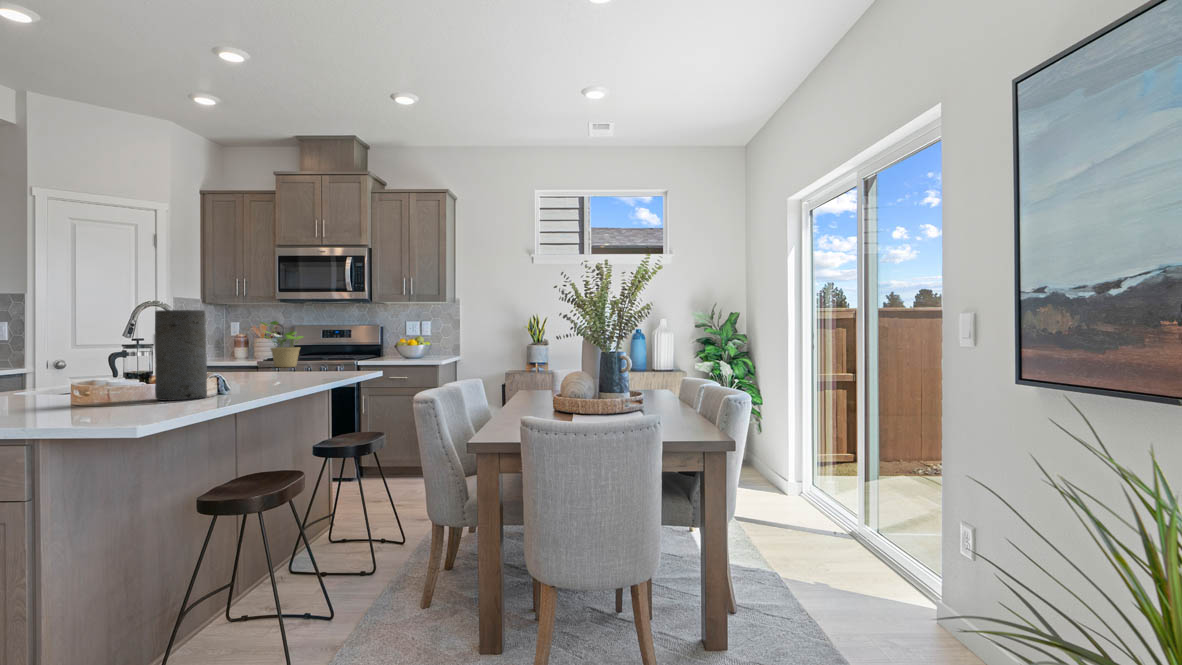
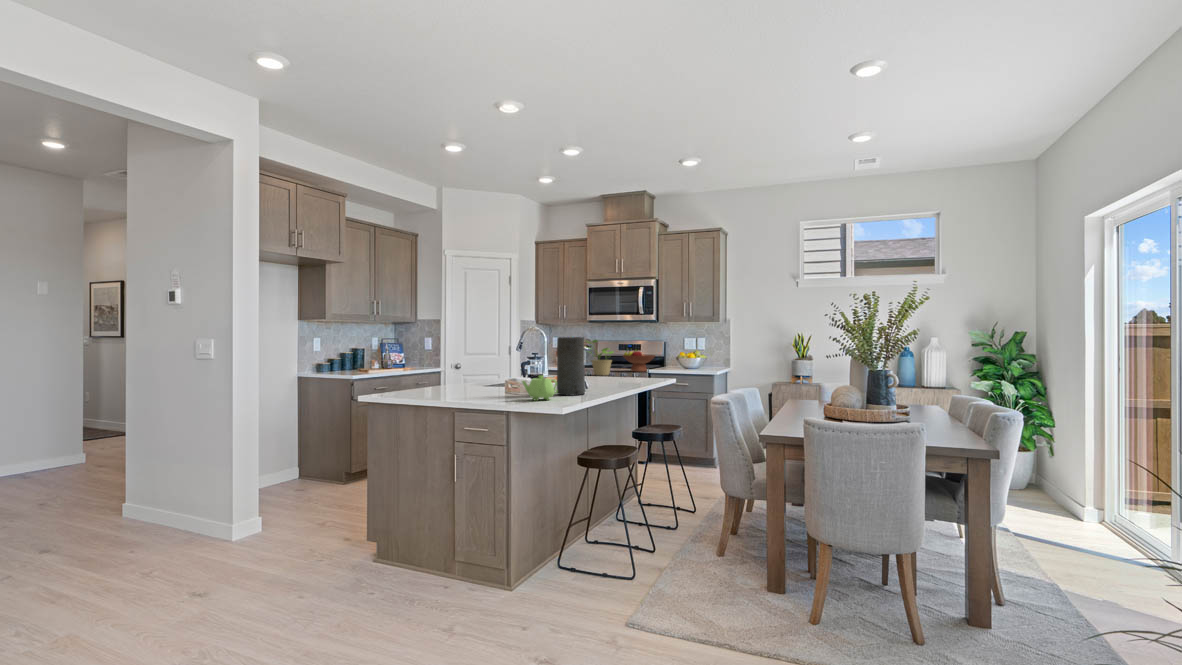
fruit bowl: none [321,333,366,361] -> present [623,350,655,372]
teapot: none [62,371,139,413] -> present [522,376,557,400]

